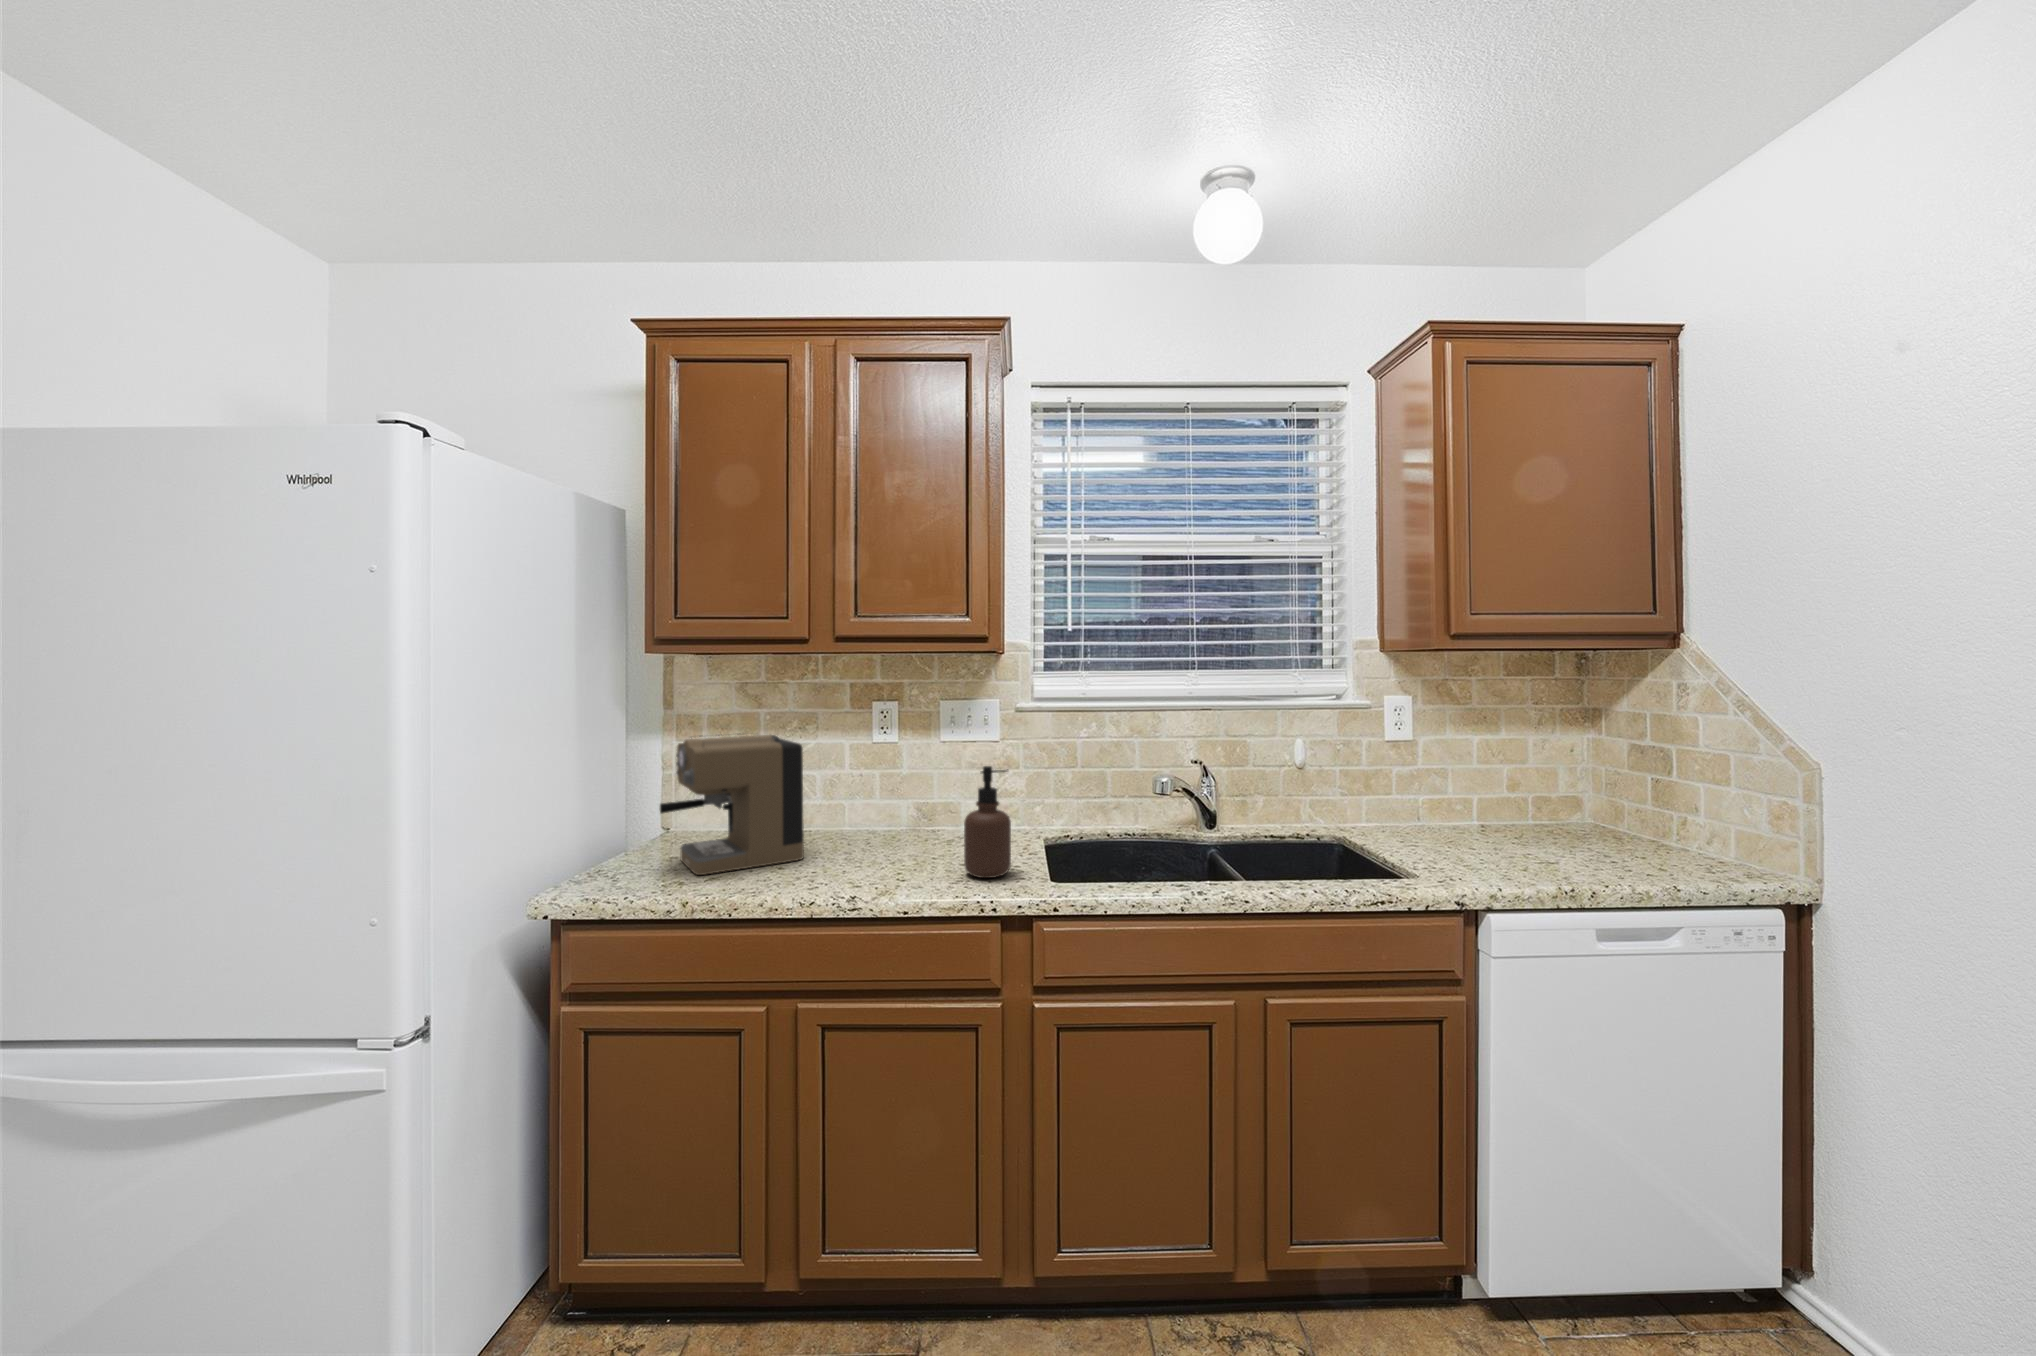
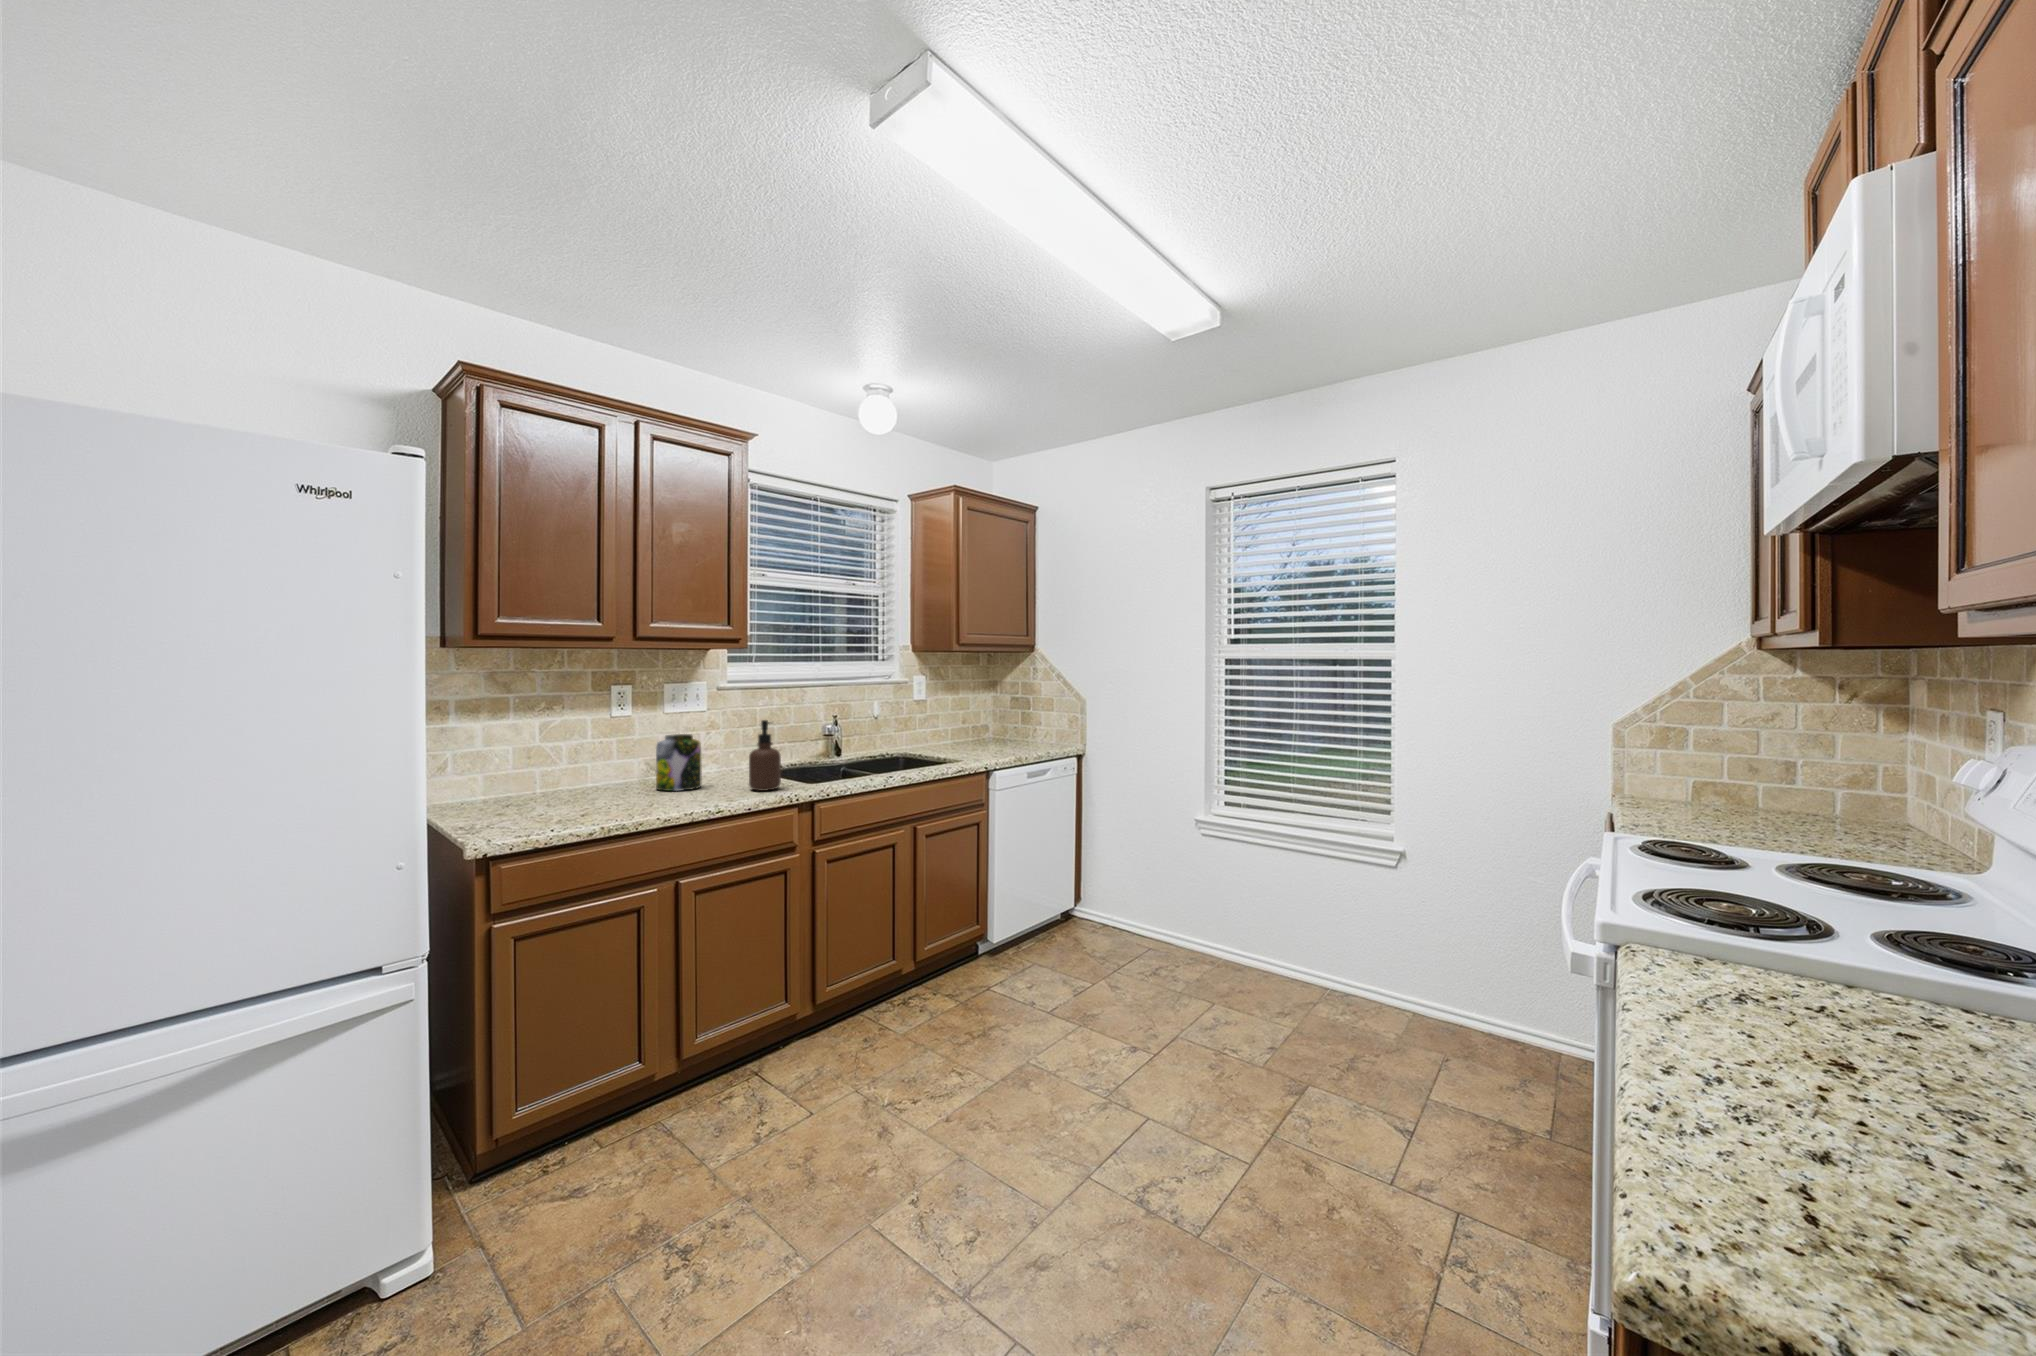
coffee maker: present [660,735,804,875] -> none [503,709,615,817]
jar: none [890,773,943,853] -> present [656,734,702,791]

